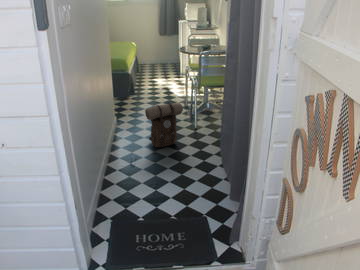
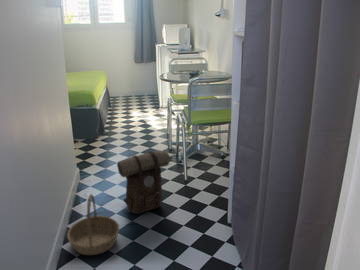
basket: none [111,129,146,169] -> present [67,194,119,255]

